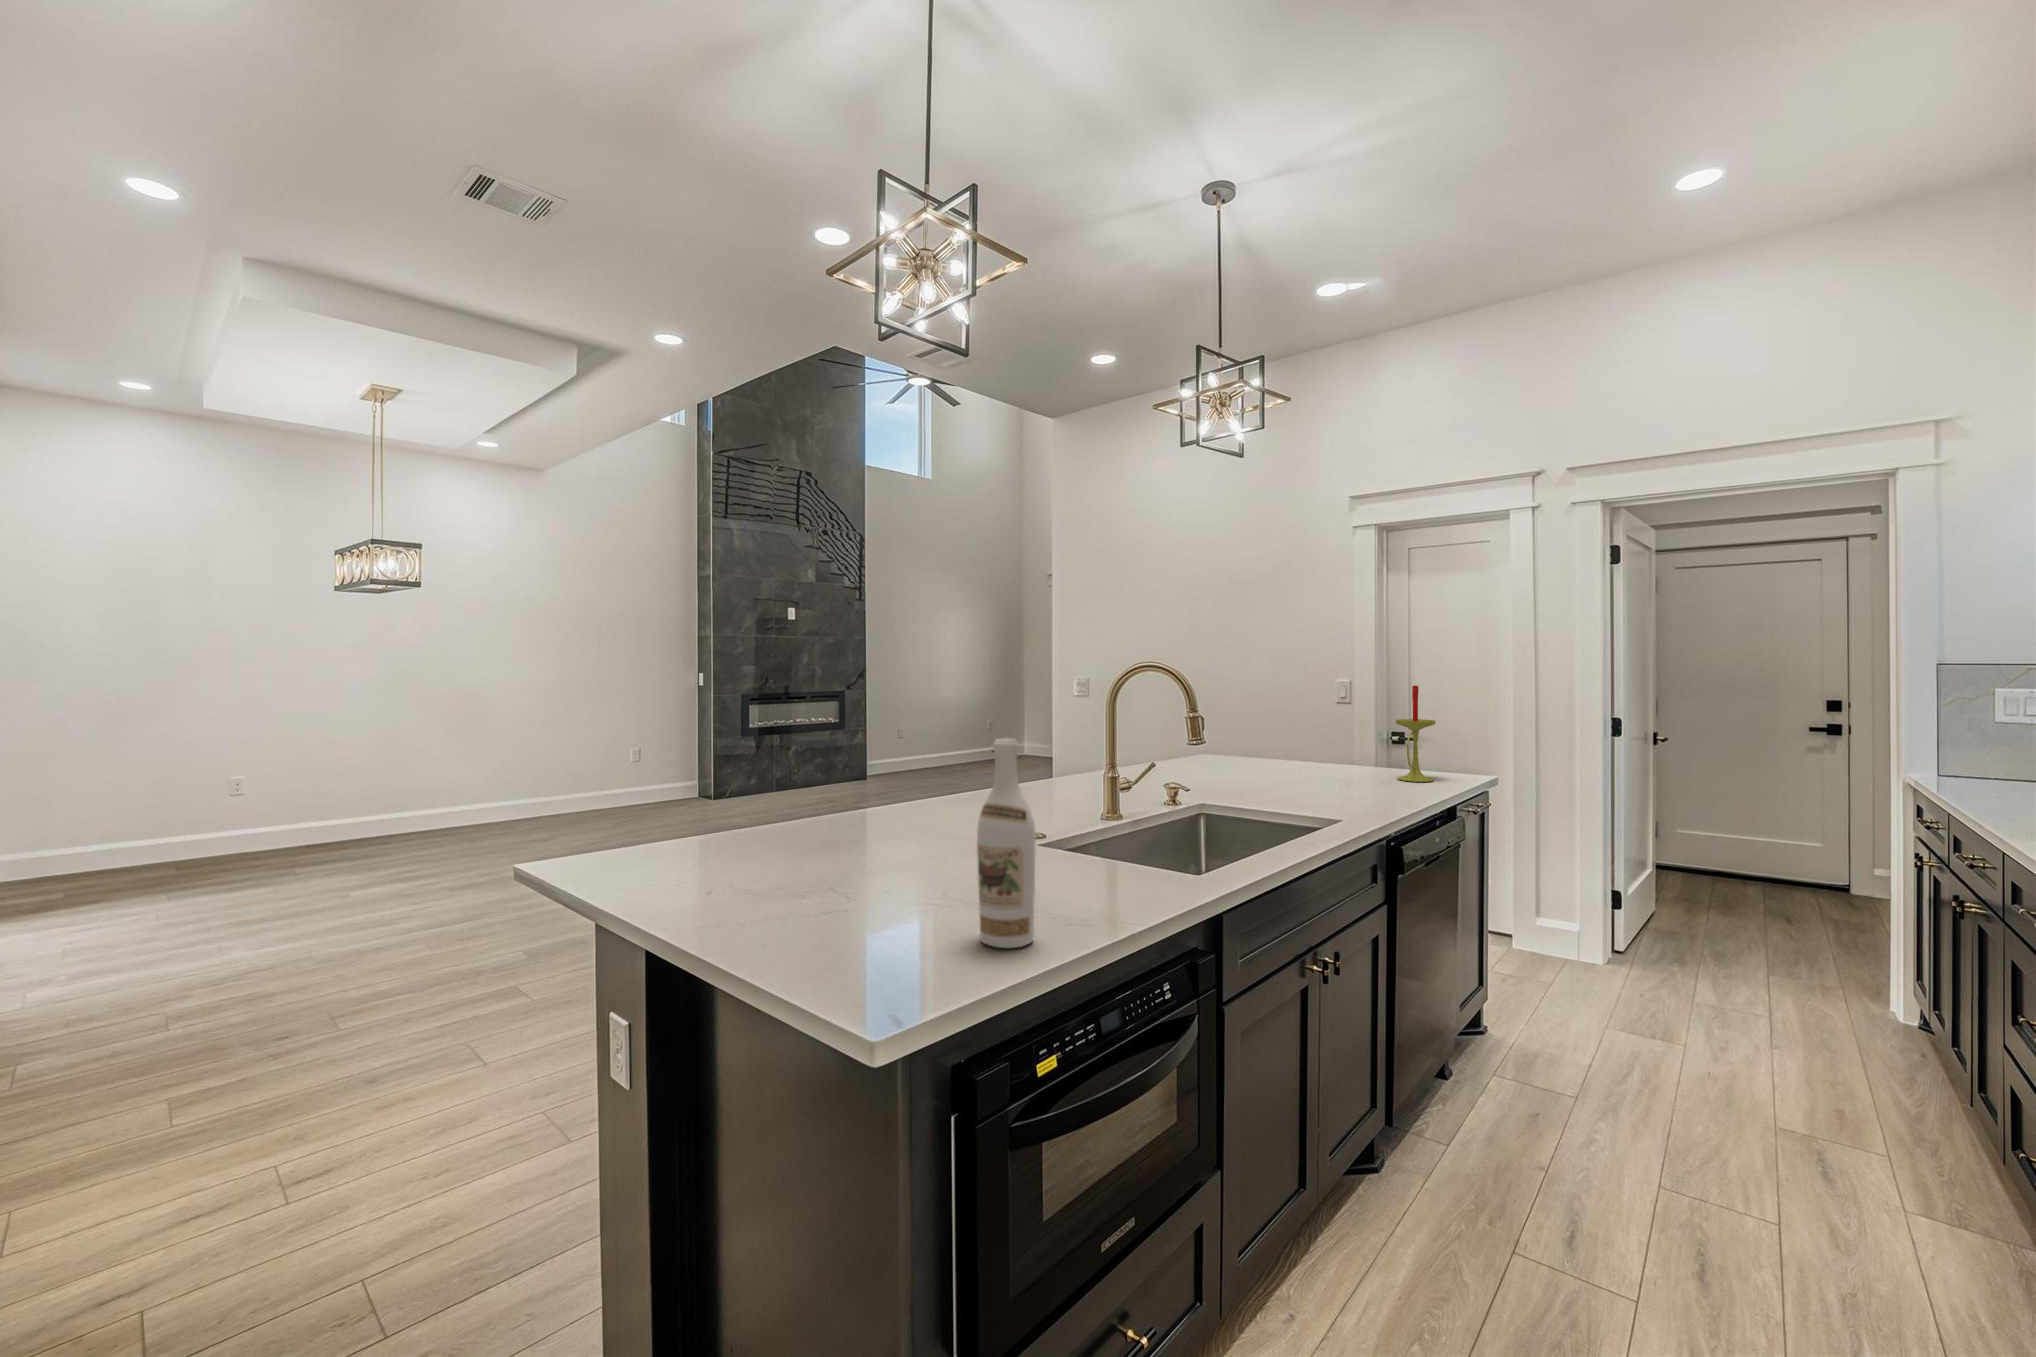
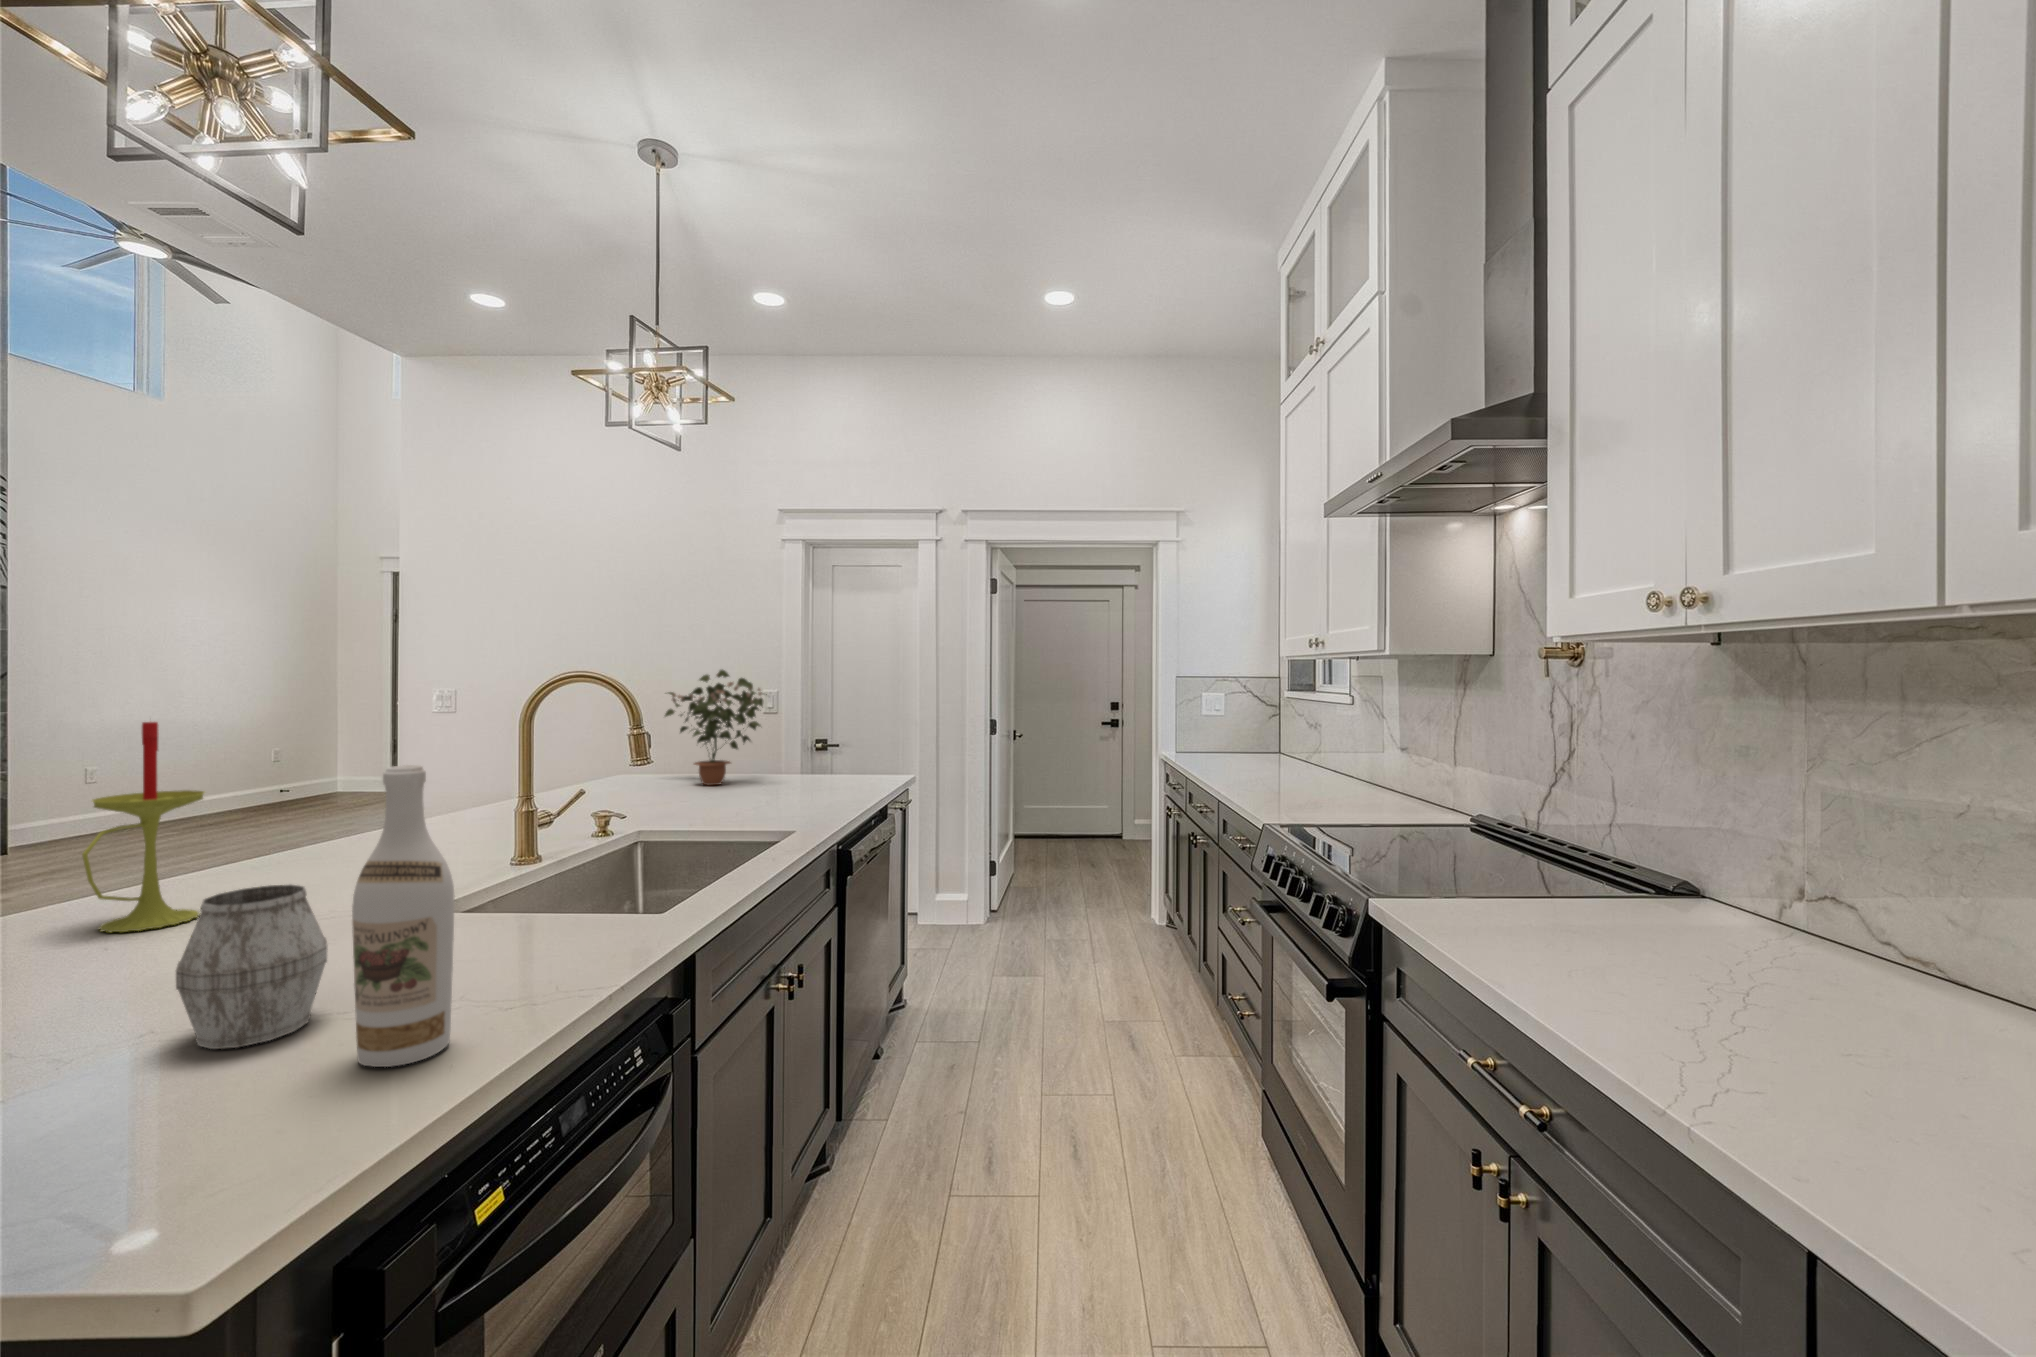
potted plant: none [1229,663,1329,773] -> present [665,670,767,785]
candle: present [1395,686,1436,782] -> present [82,722,204,932]
mug: none [894,815,969,917] -> present [176,885,328,1049]

